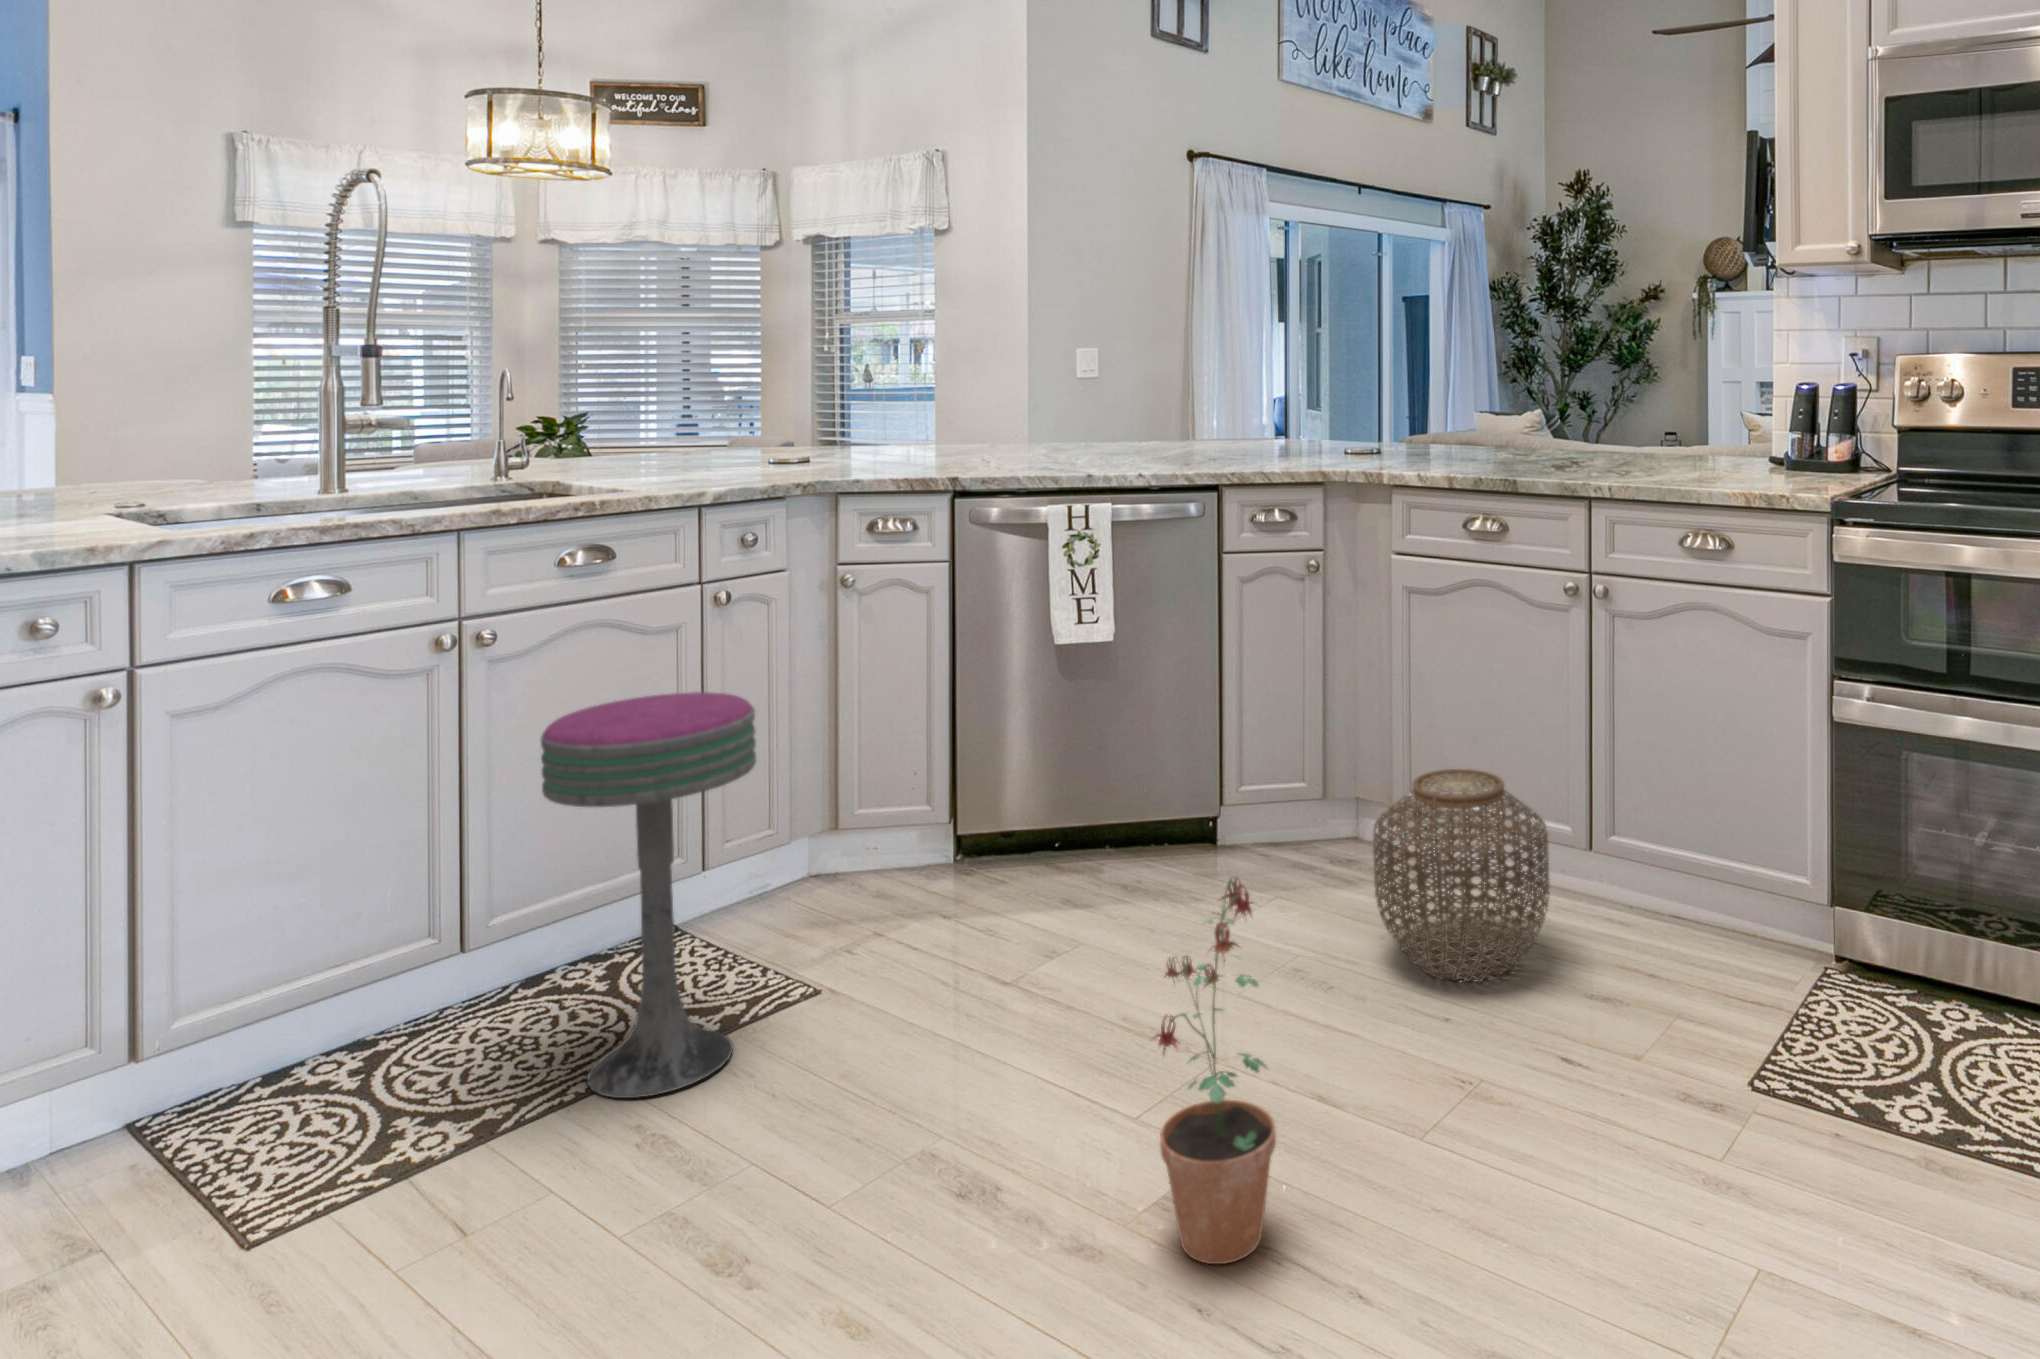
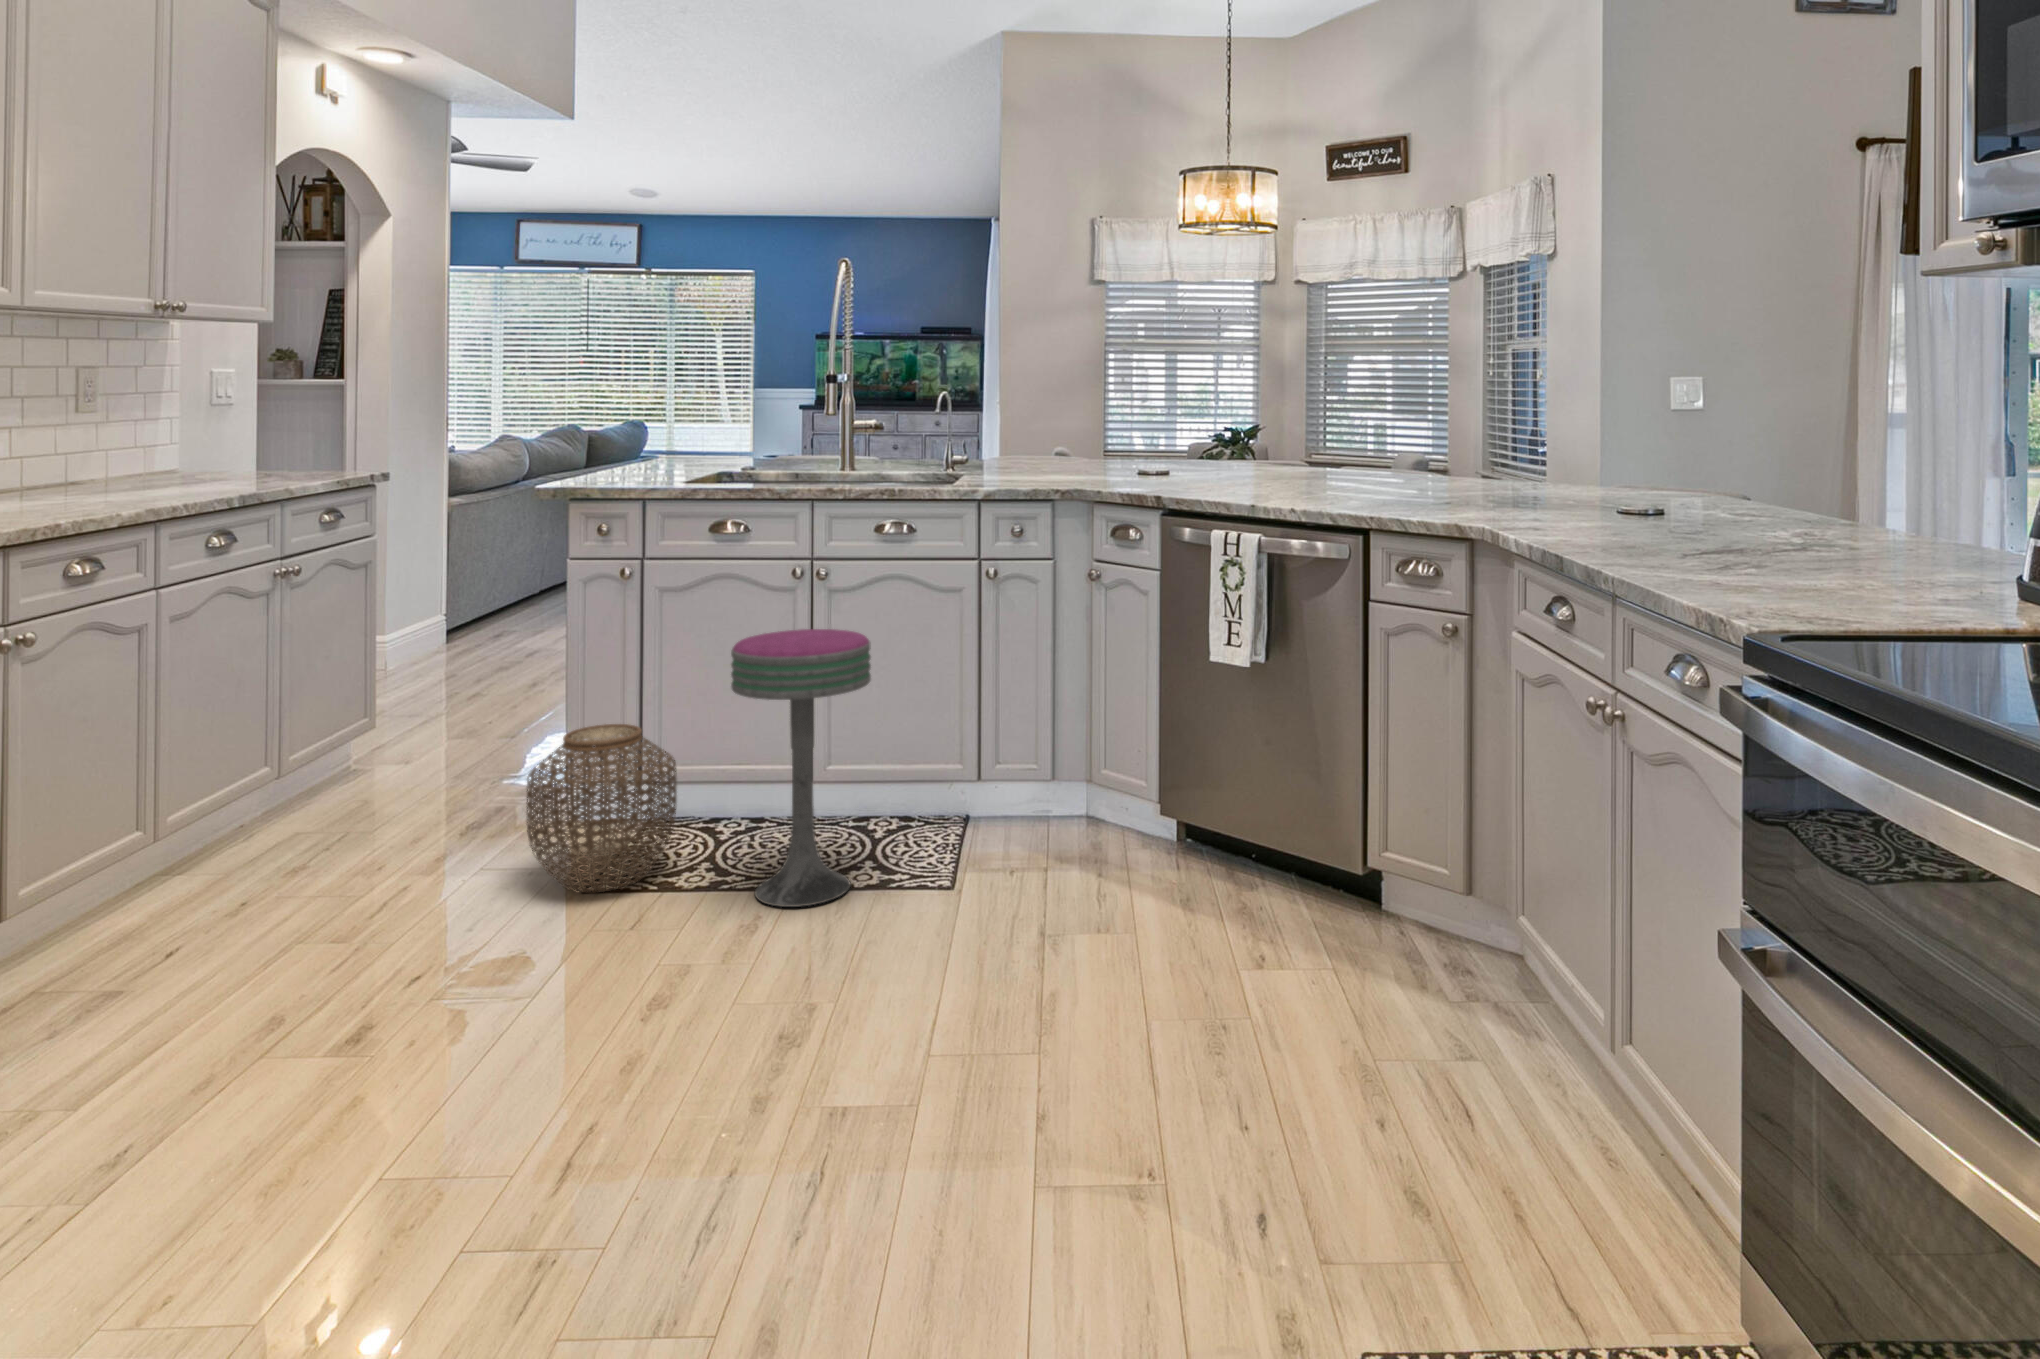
woven basket: present [1373,769,1550,981] -> present [527,724,676,892]
potted plant: present [1150,877,1276,1264] -> none [639,863,787,1186]

